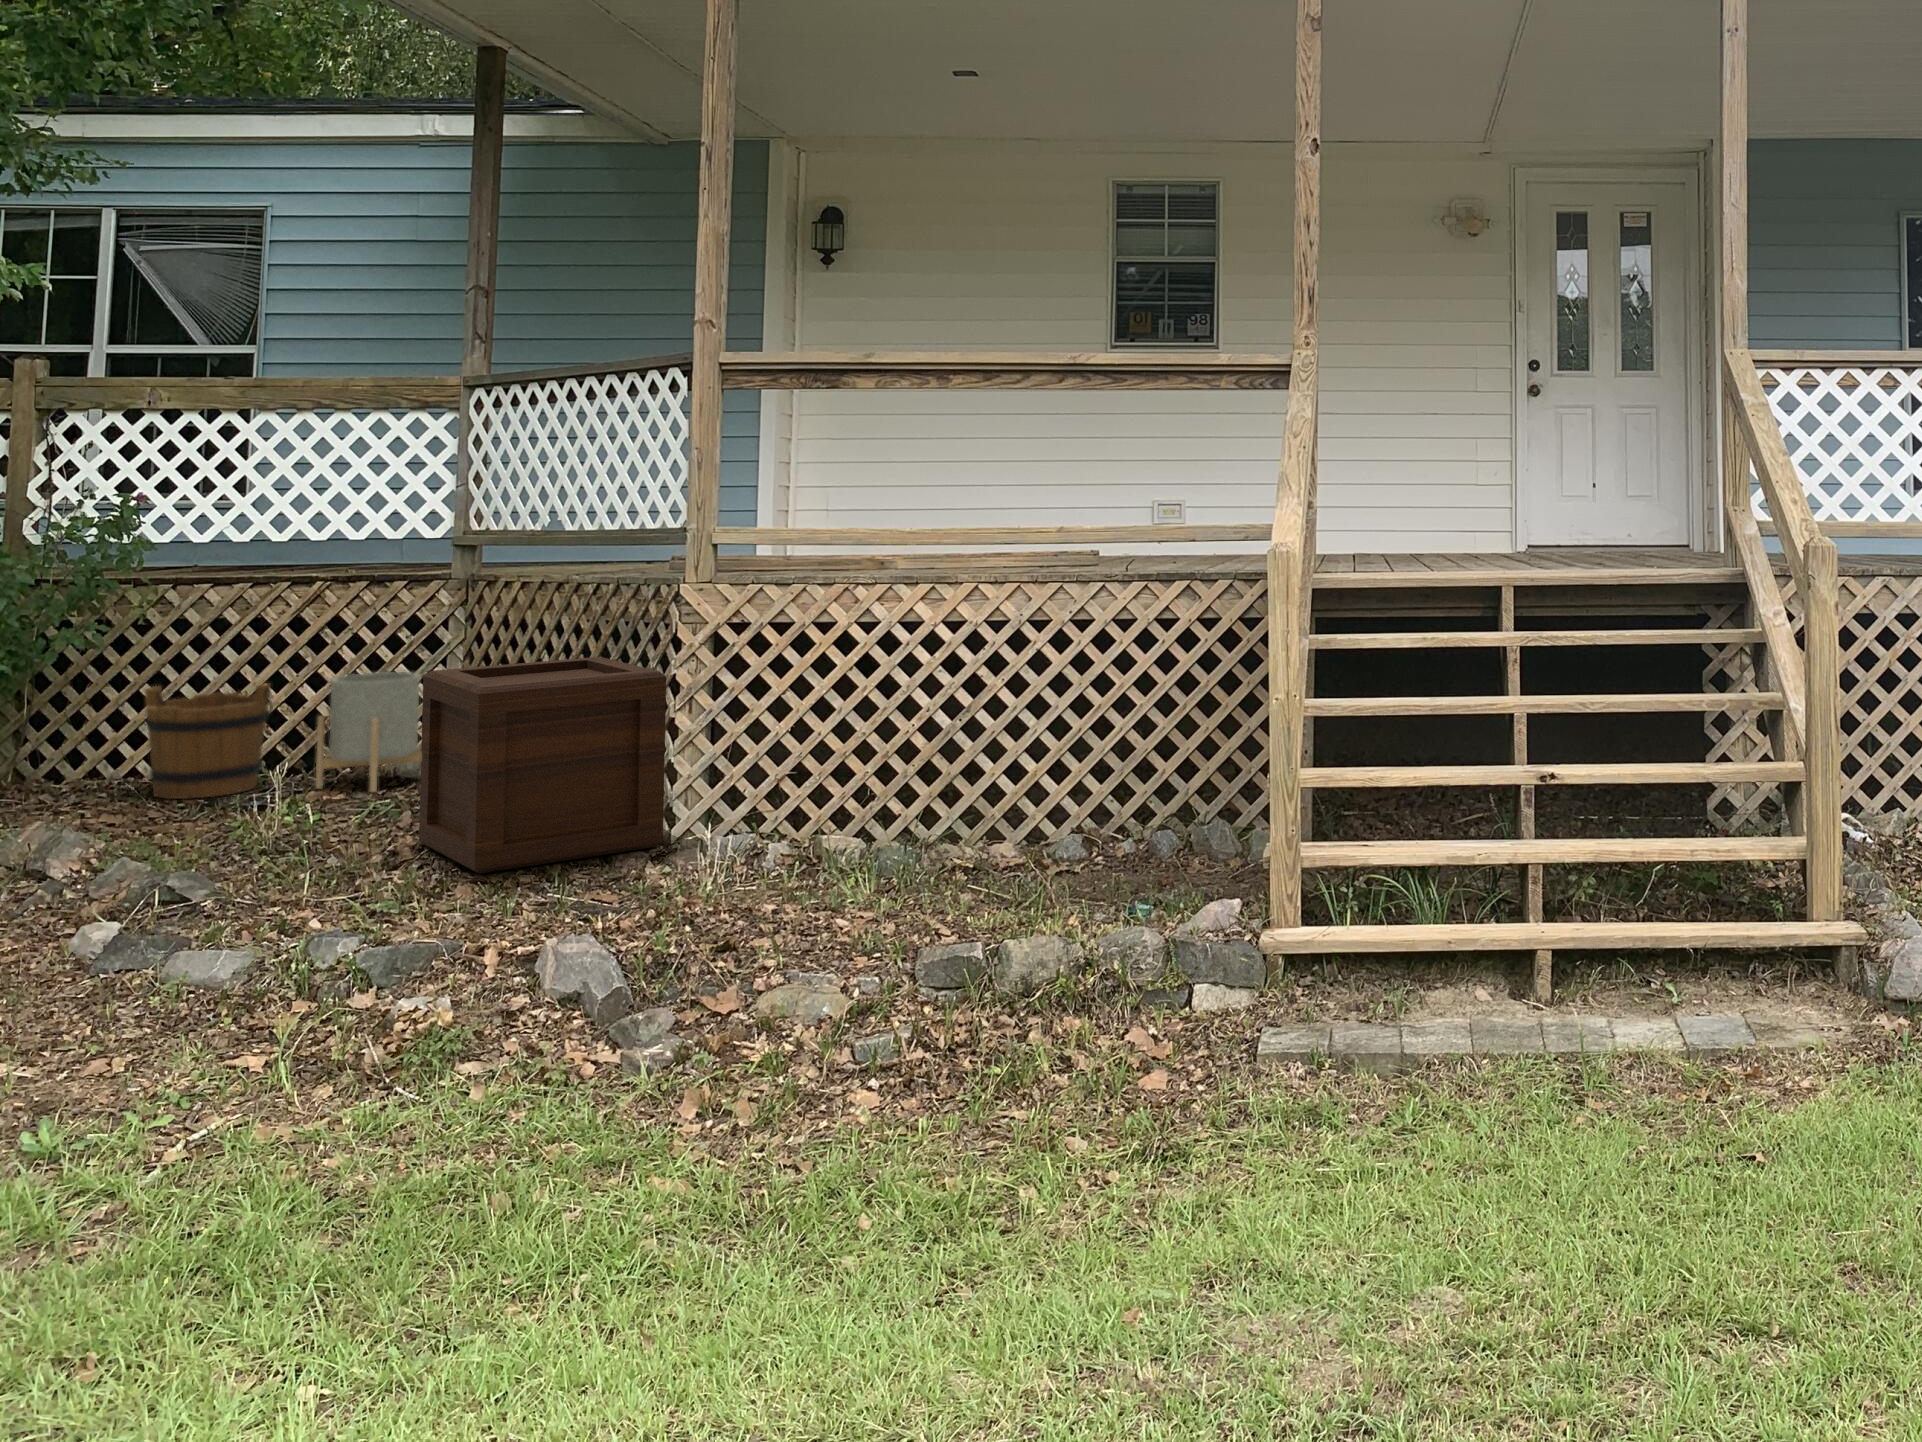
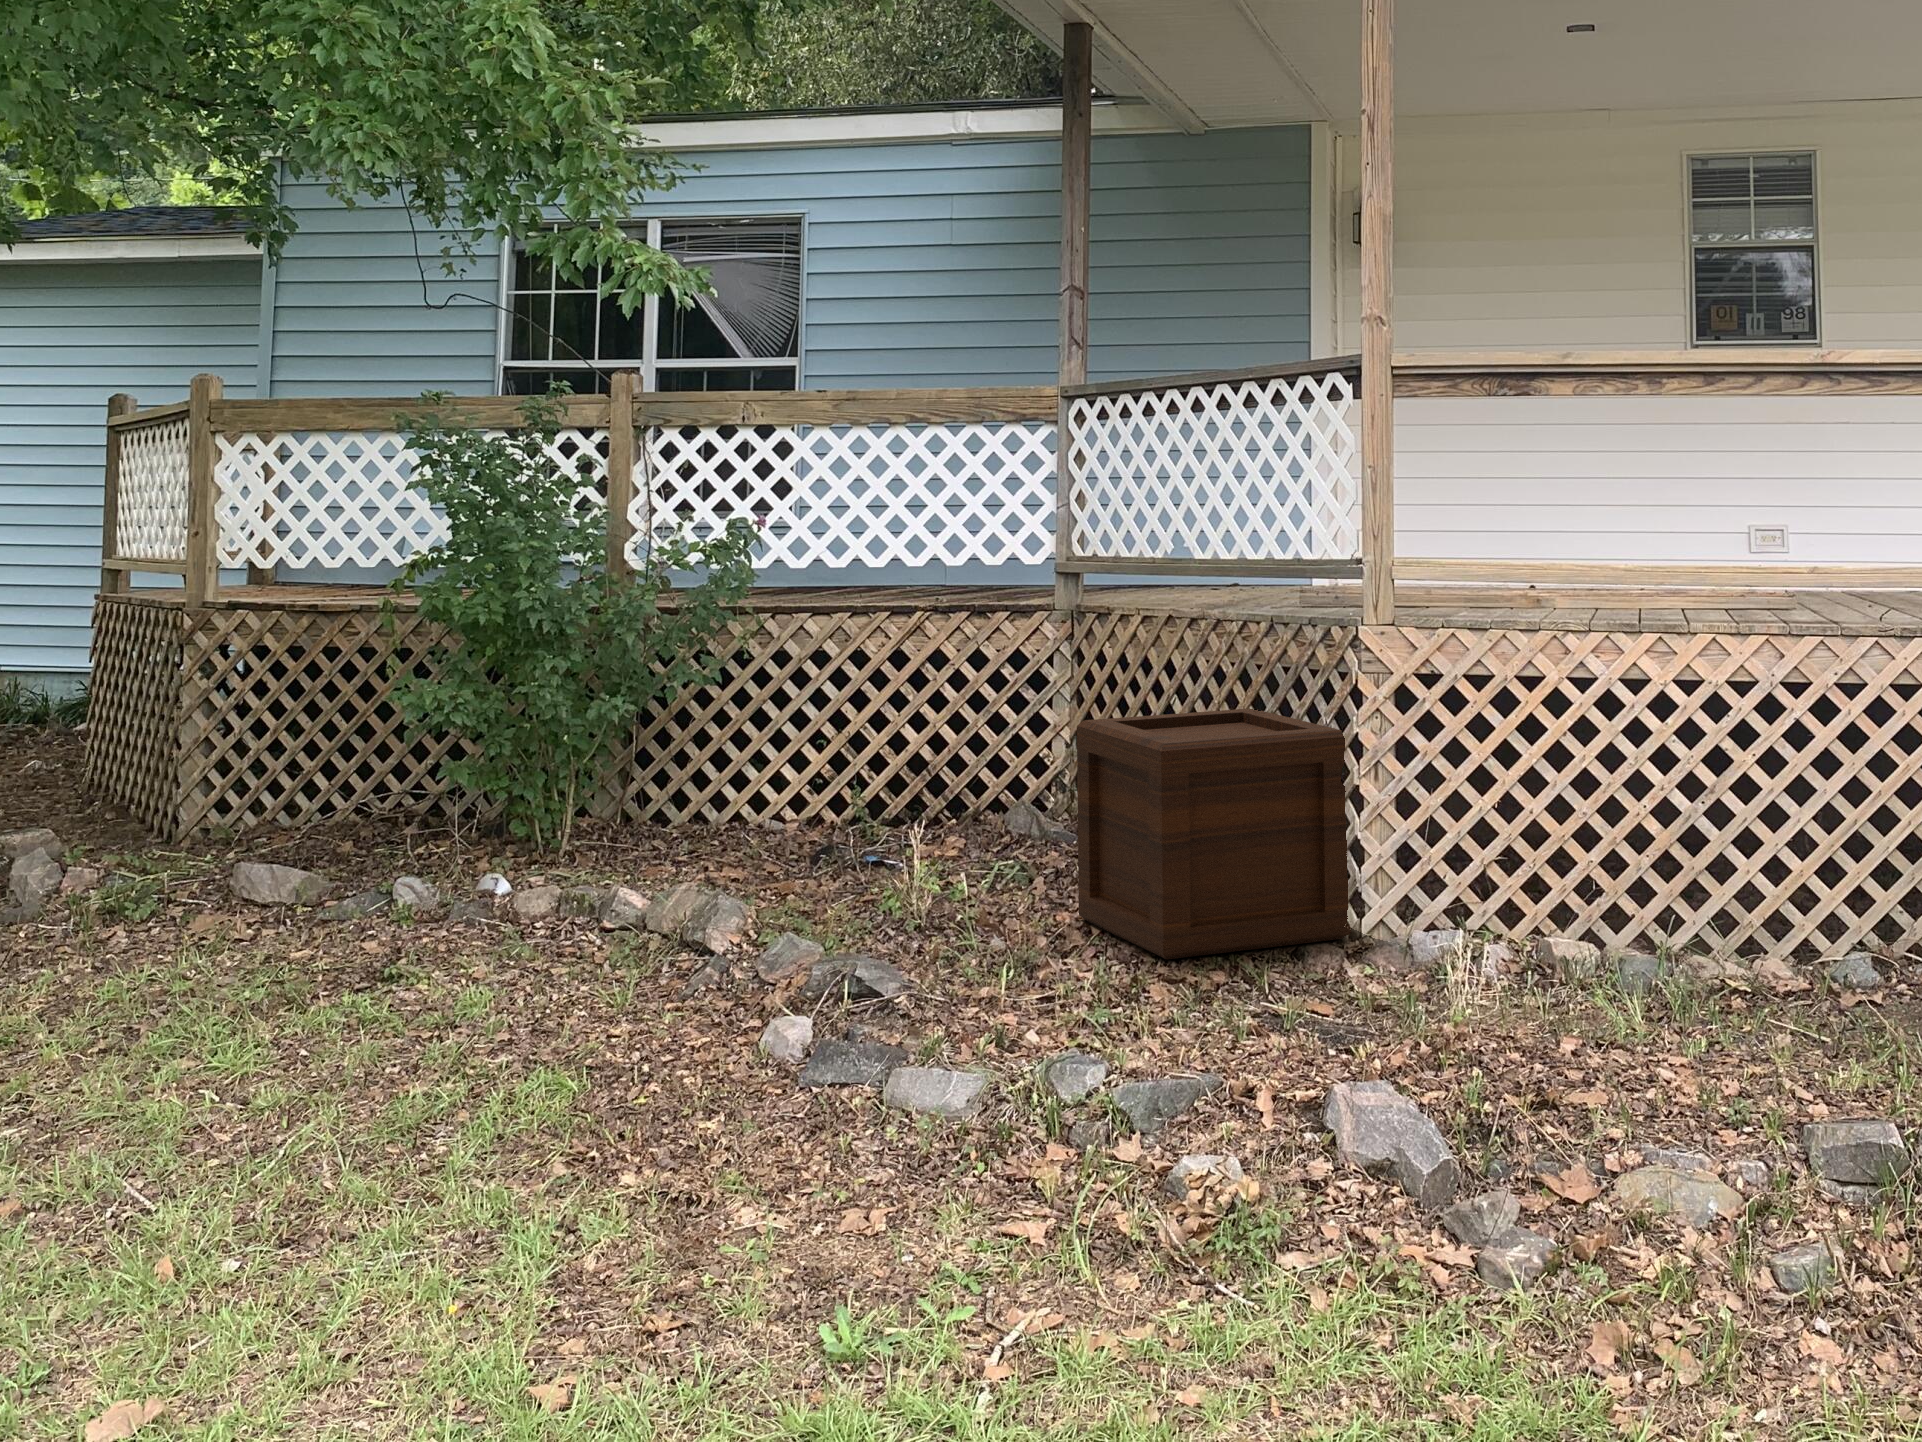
planter: present [316,672,421,792] -> none [929,716,1041,853]
bucket: present [145,683,273,799] -> none [759,724,881,850]

